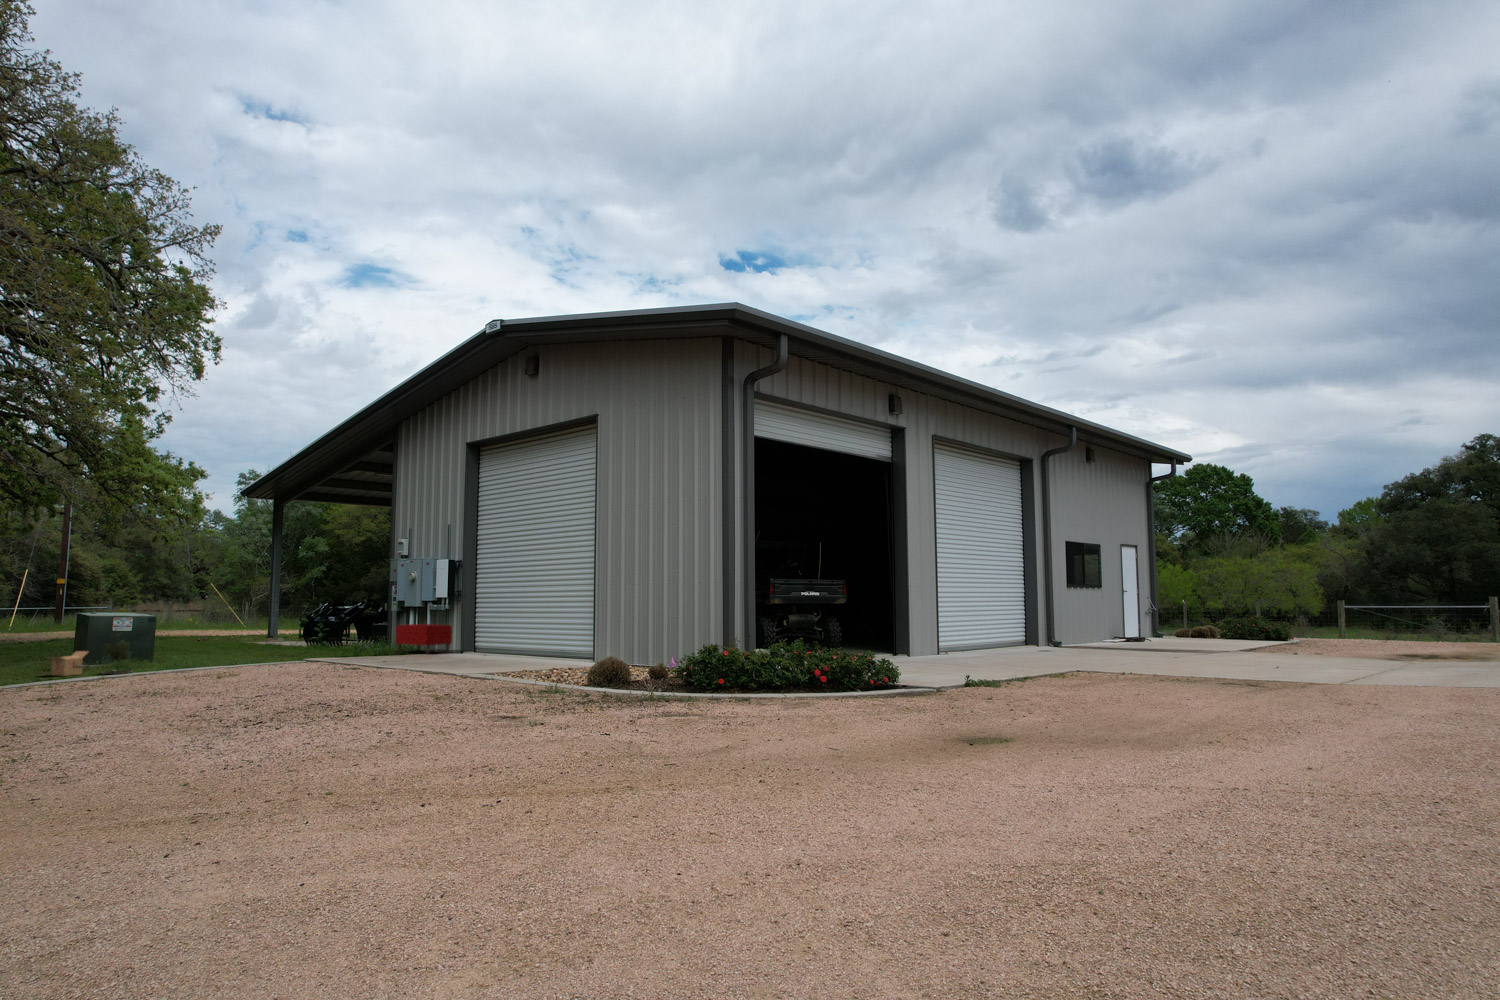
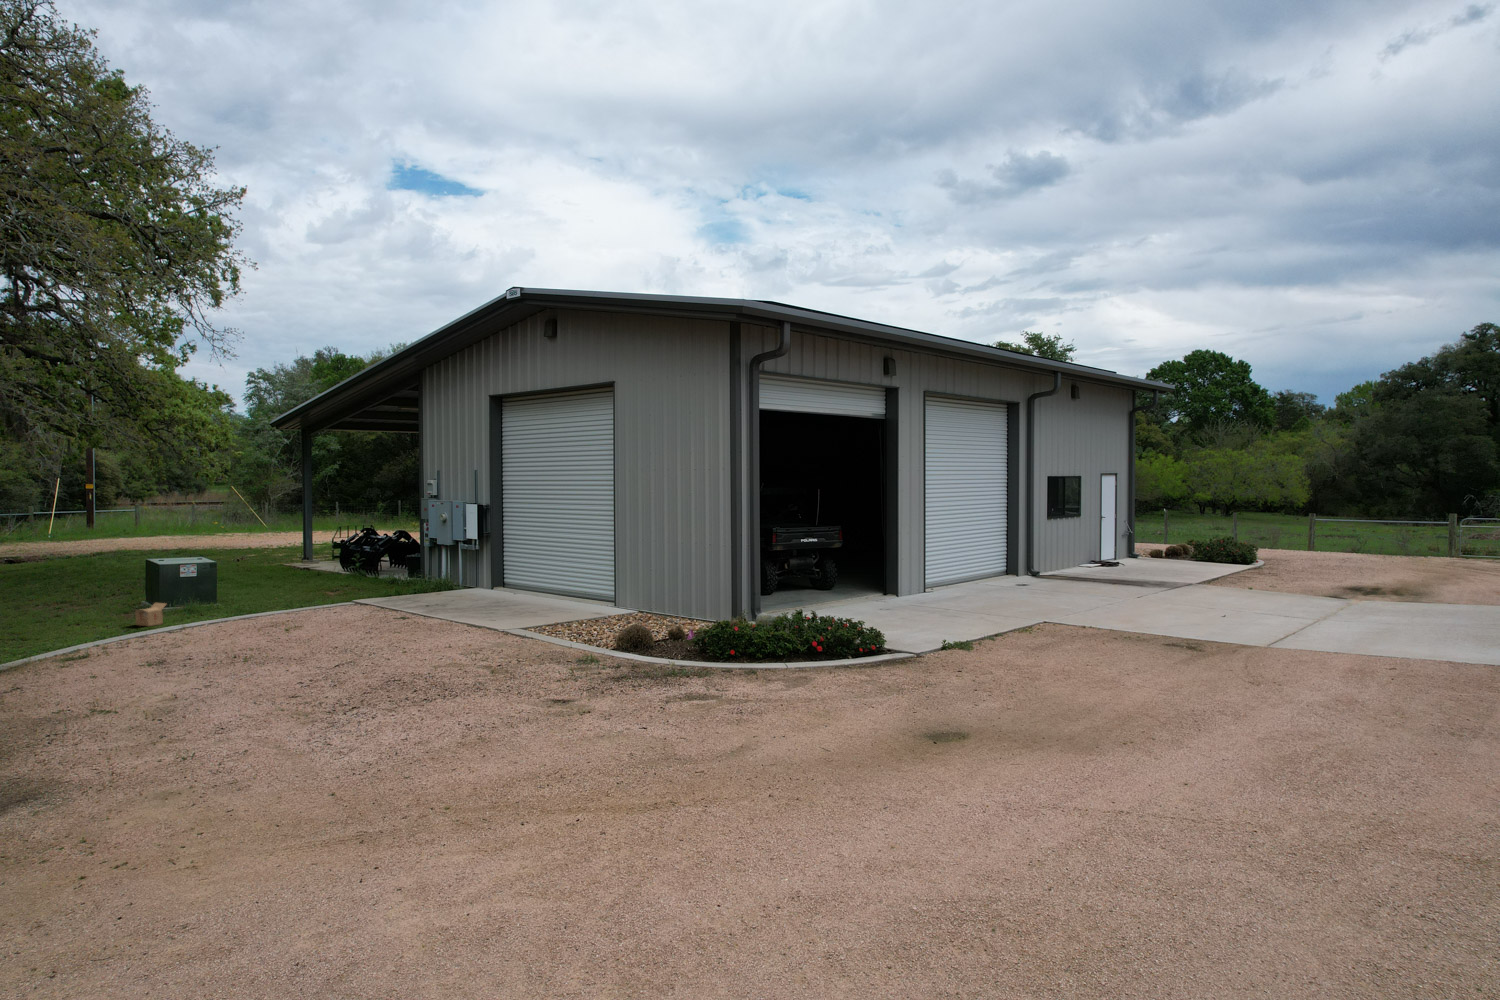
bench: present [396,624,452,654] -> none [431,560,483,591]
potted tree: present [103,633,131,674] -> none [178,583,206,624]

